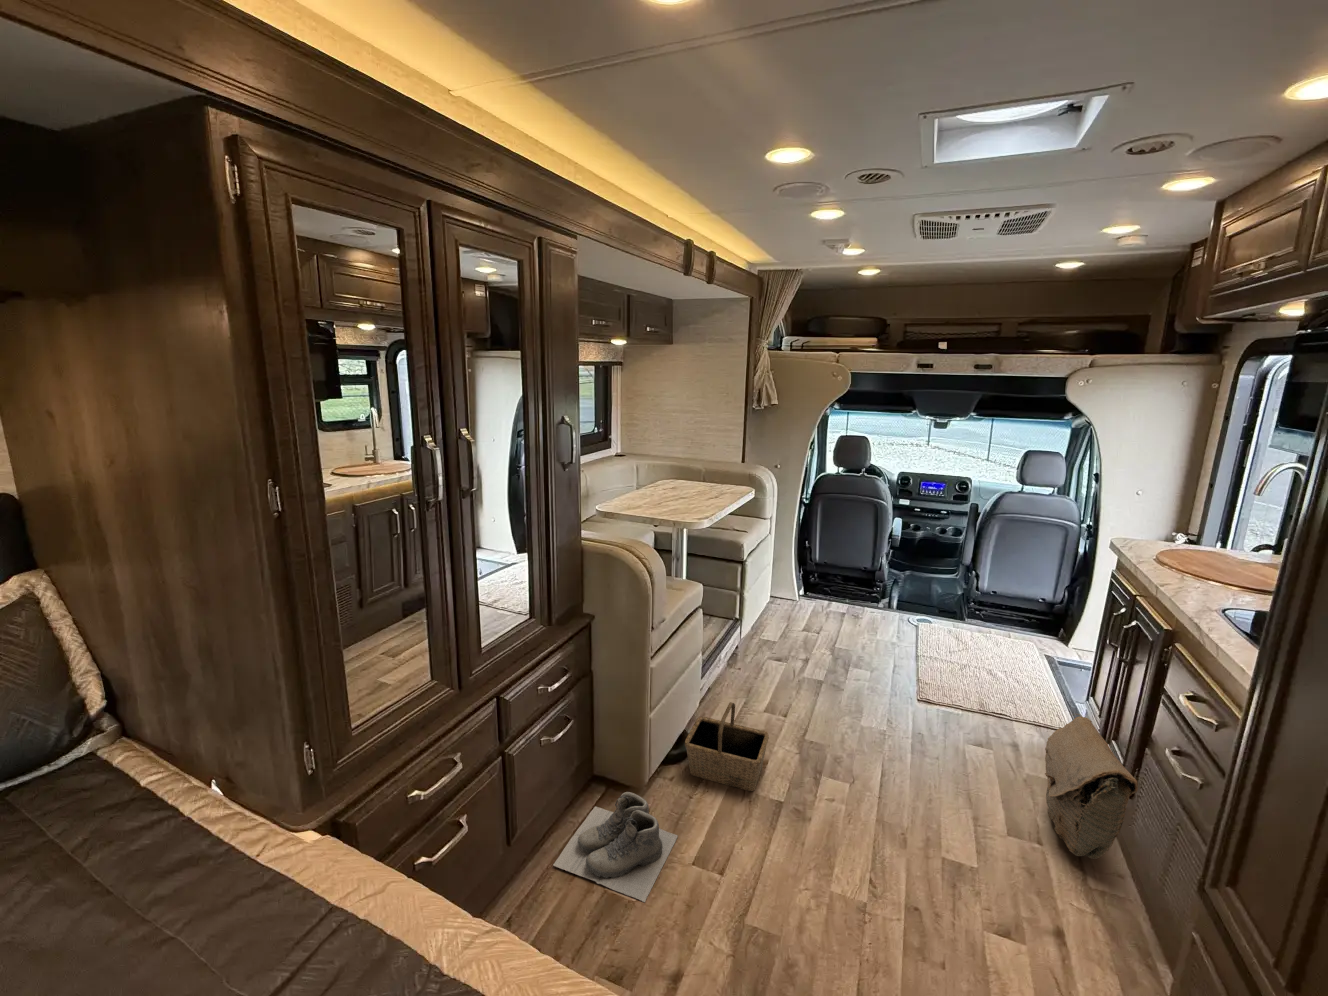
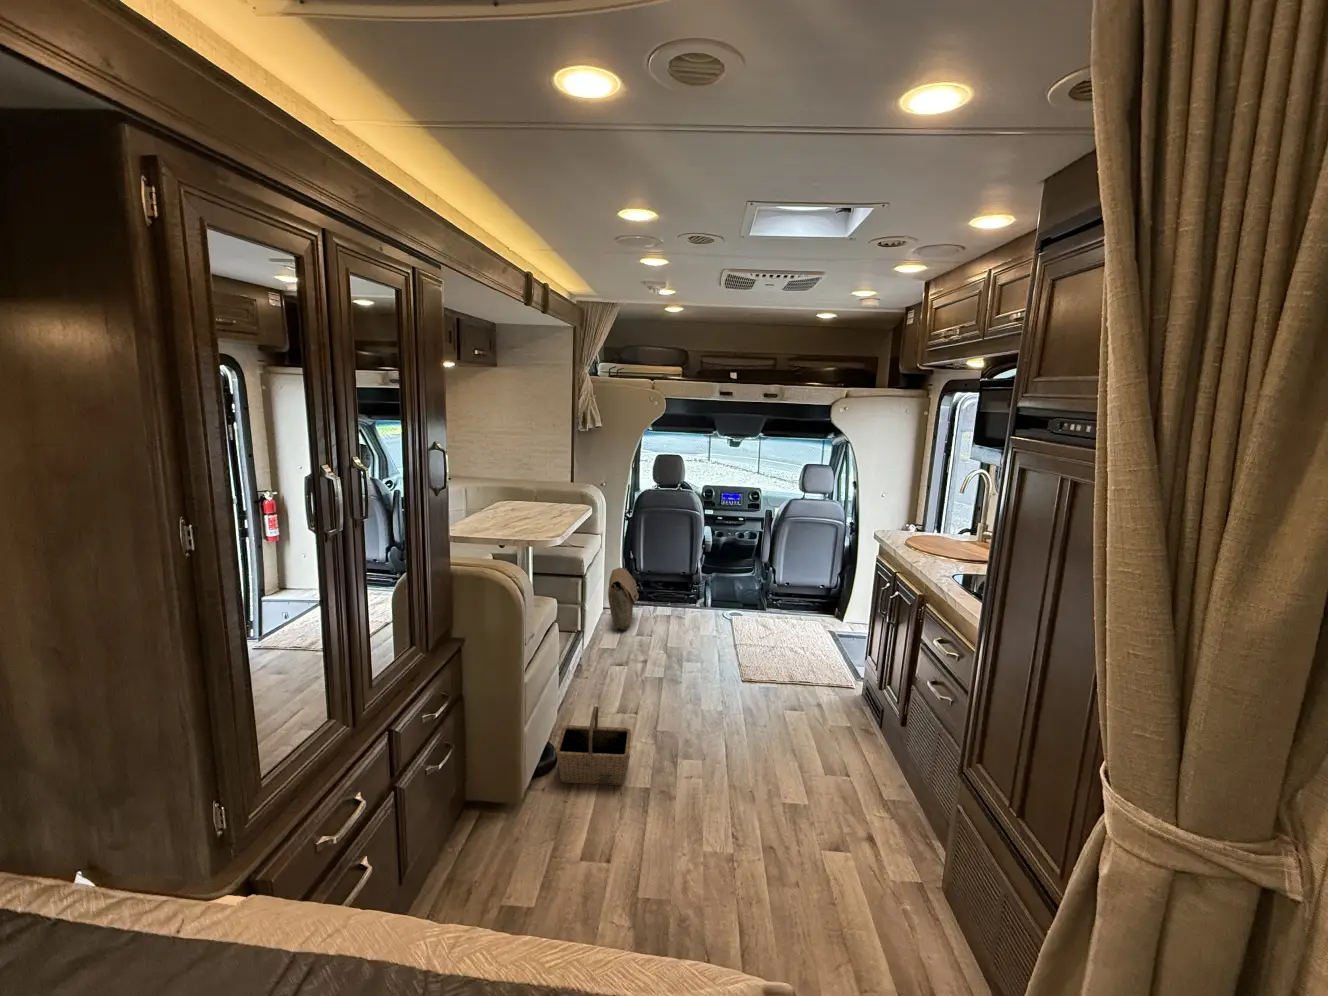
bag: present [1045,714,1138,859] -> present [608,568,639,629]
boots: present [553,792,678,902] -> none [442,807,562,905]

